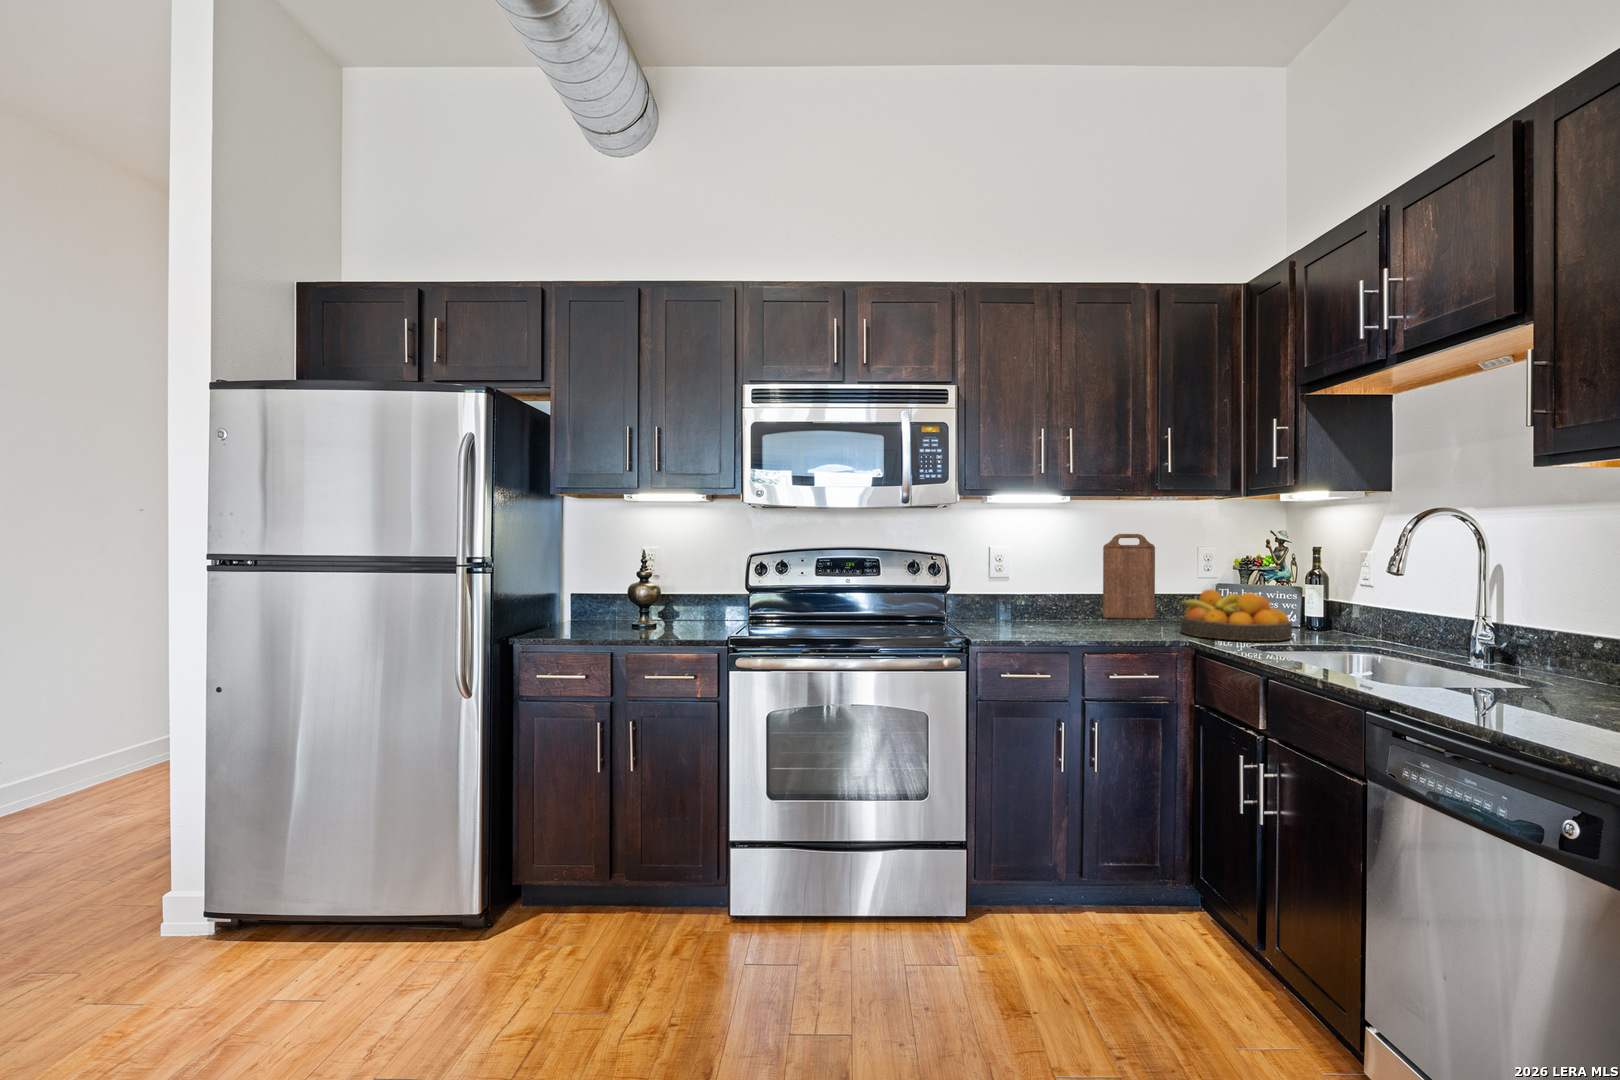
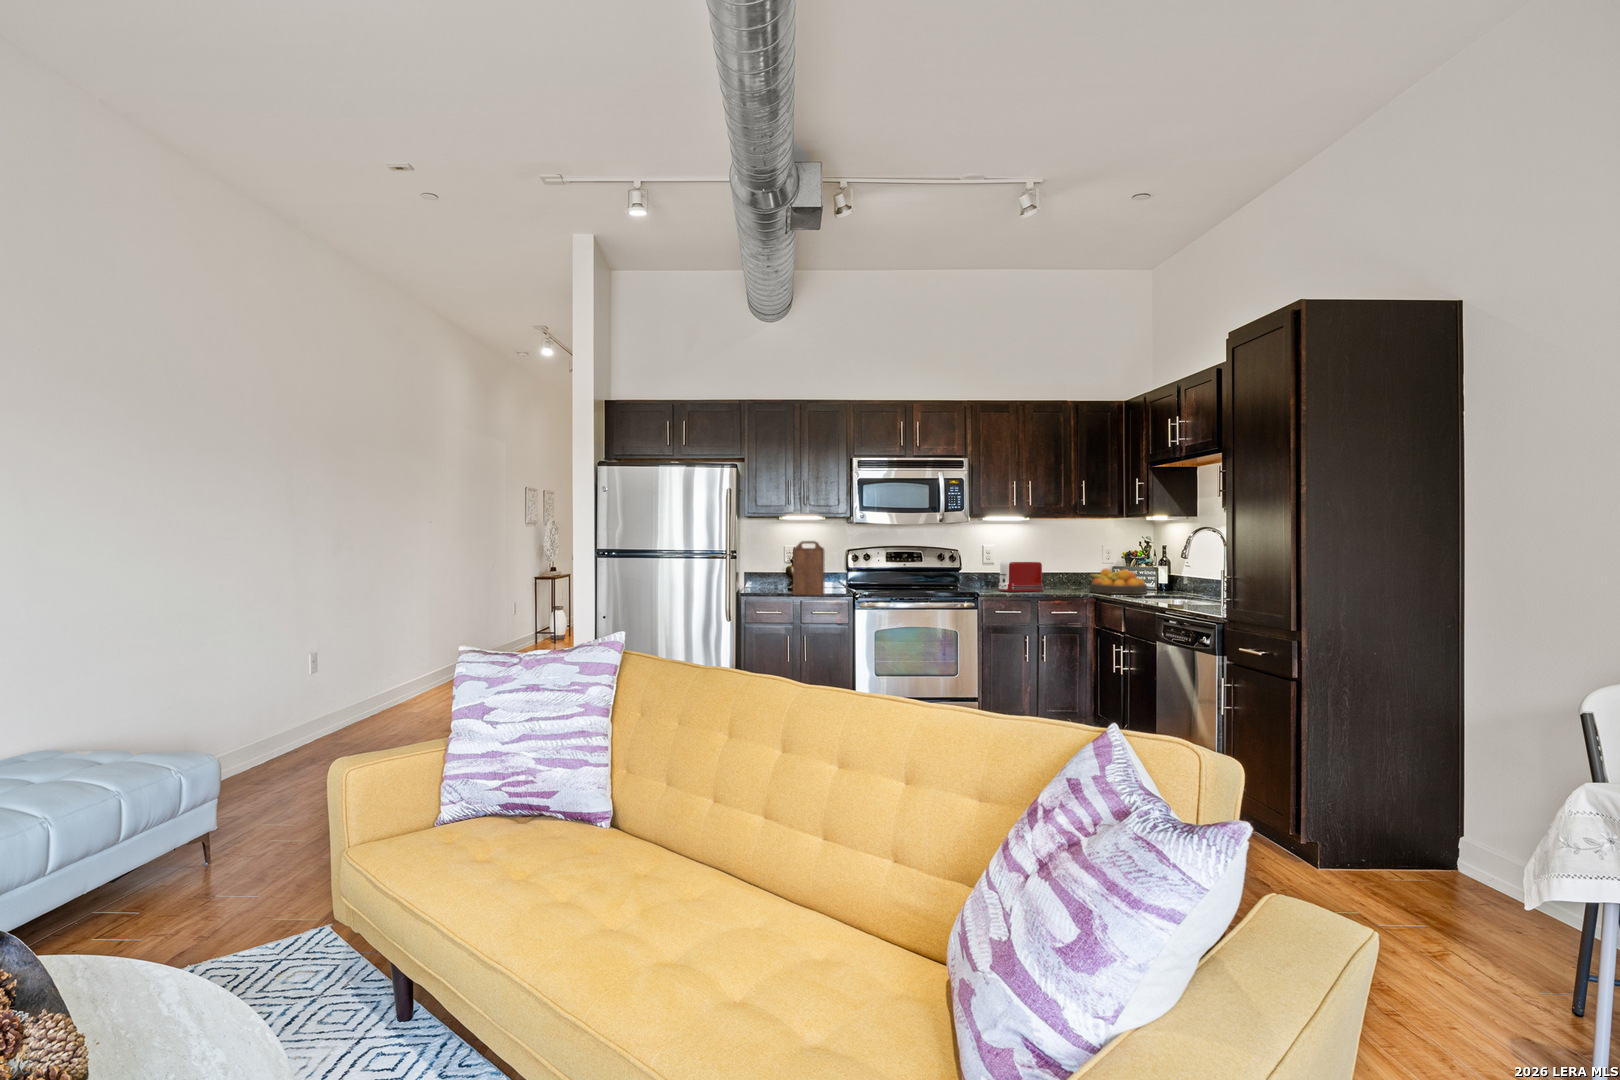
cutting board: present [1103,534,1155,619] -> present [793,541,825,596]
toaster: none [1013,576,1094,632] -> present [999,562,1043,592]

